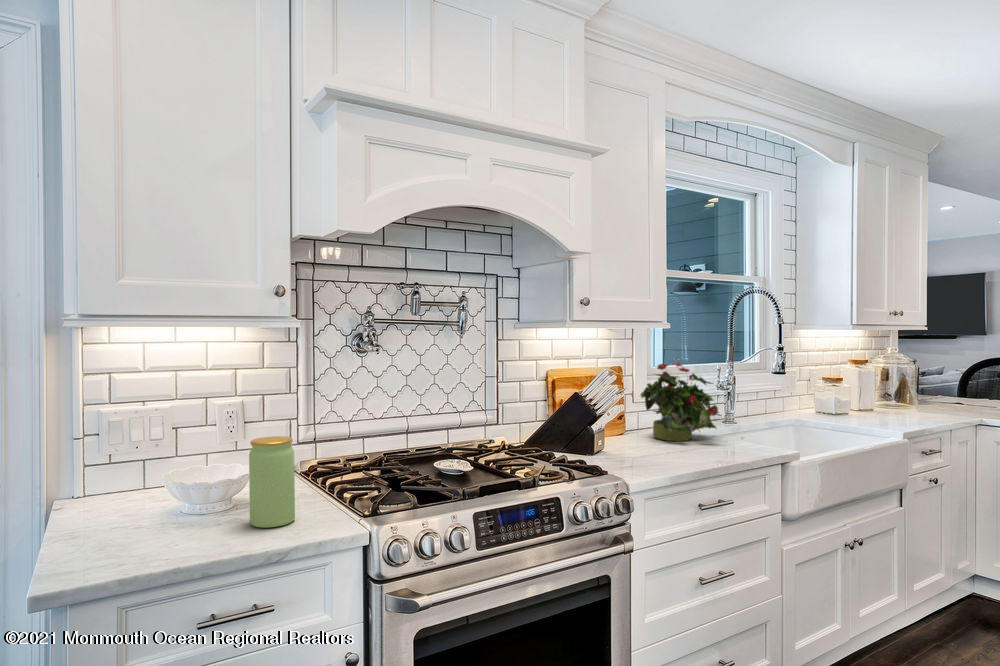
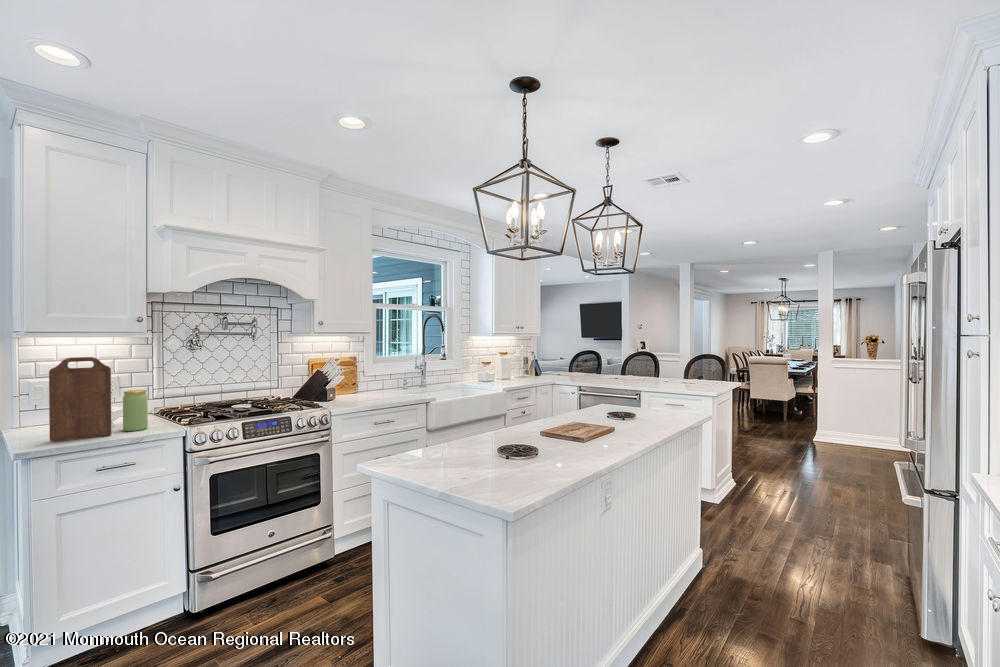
potted plant: present [640,363,719,441] -> none [366,354,406,395]
cutting board: none [109,367,228,553] -> present [49,357,111,441]

